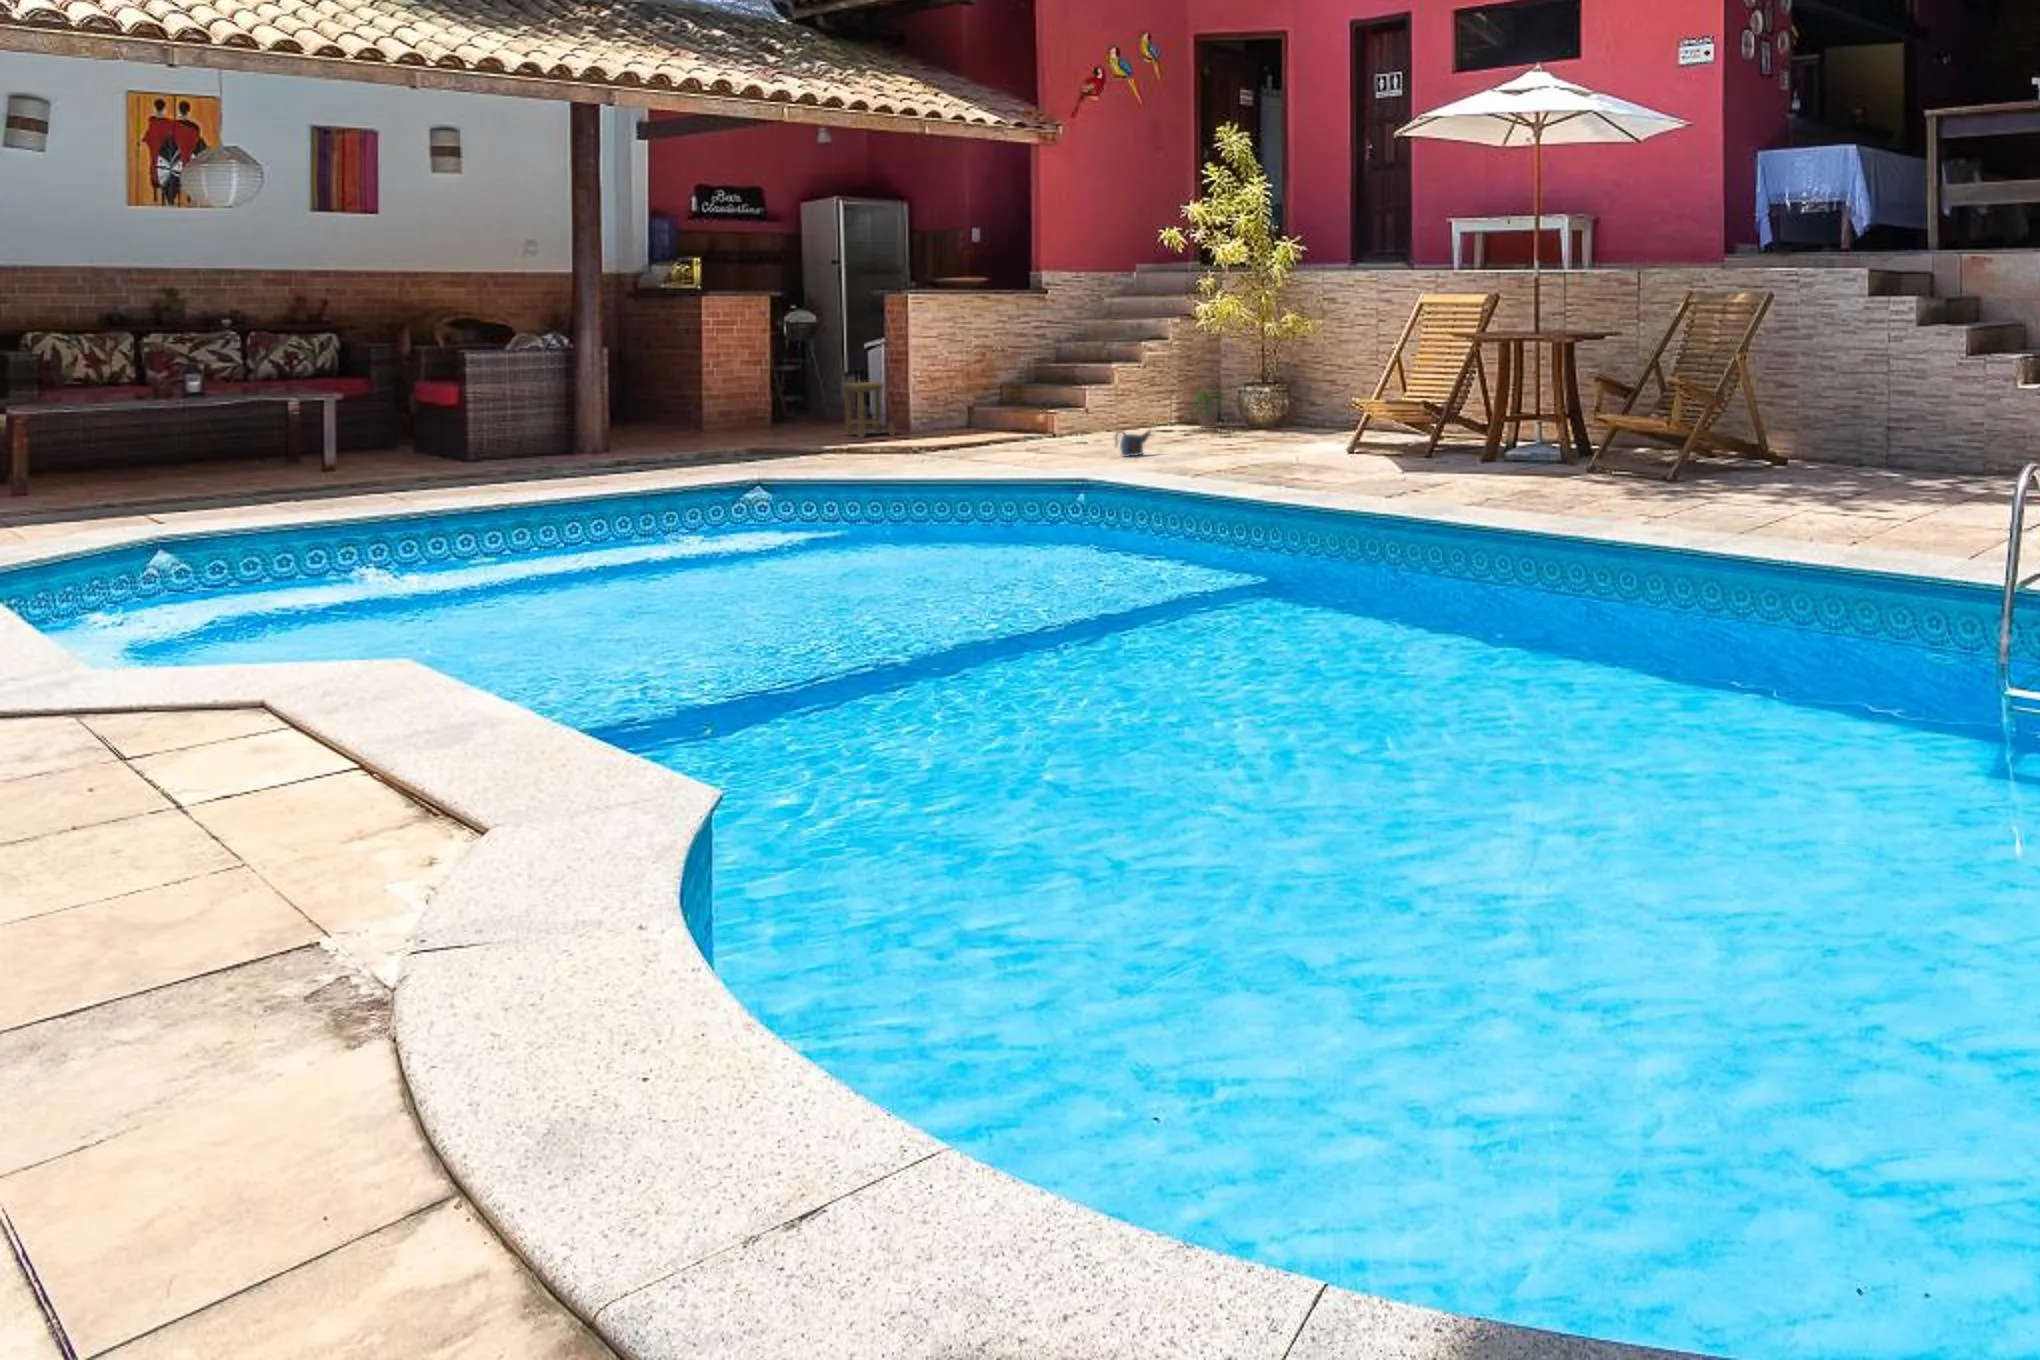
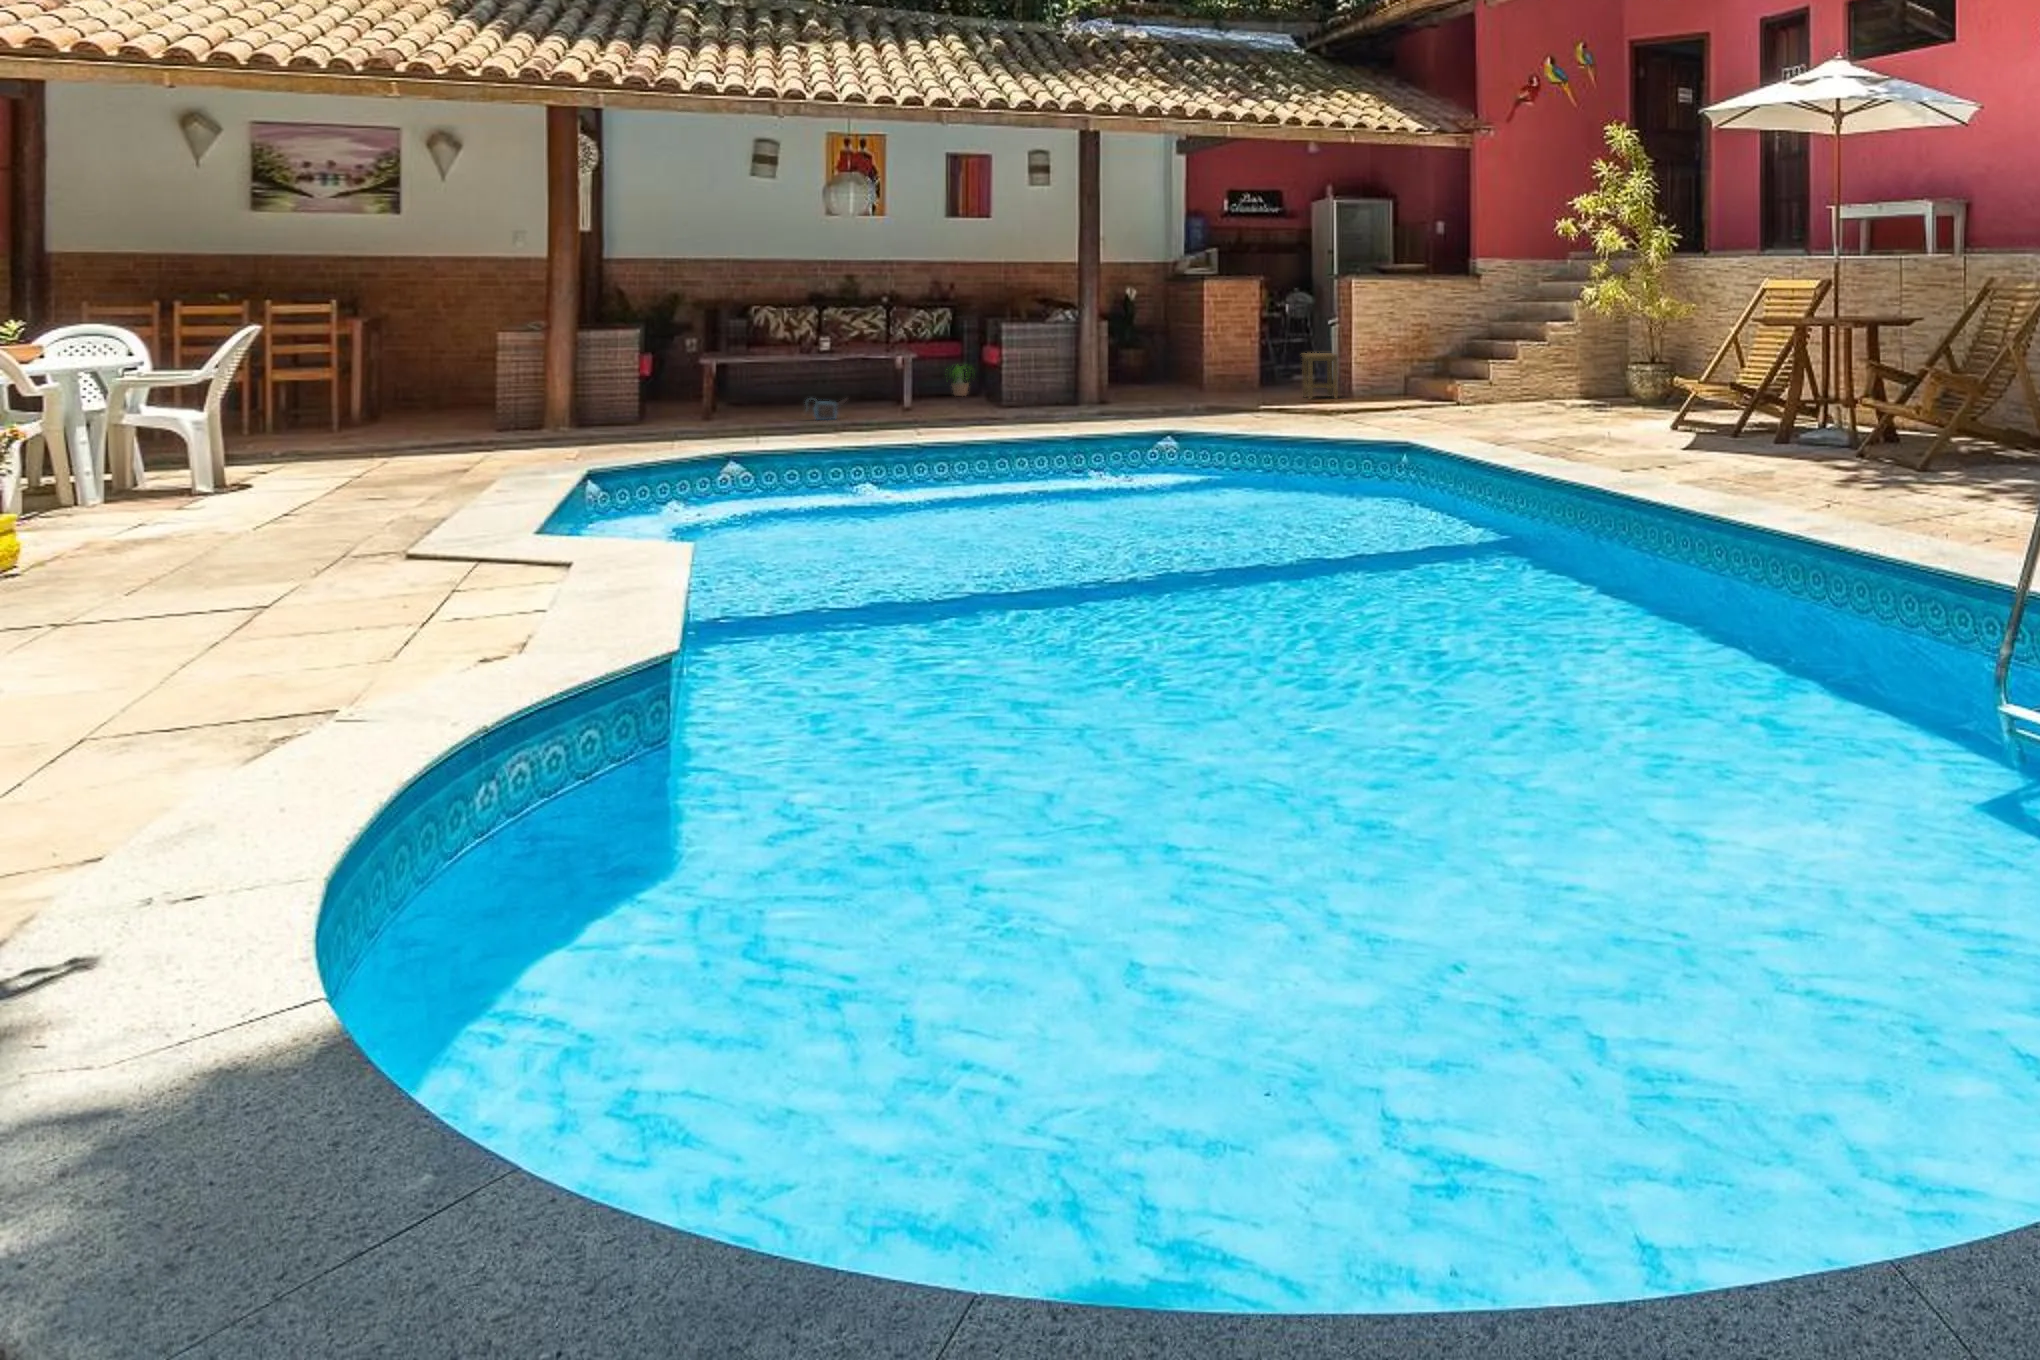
potted plant: present [1194,392,1224,428] -> present [947,365,972,396]
watering can: present [1115,430,1151,457] -> present [806,399,847,420]

